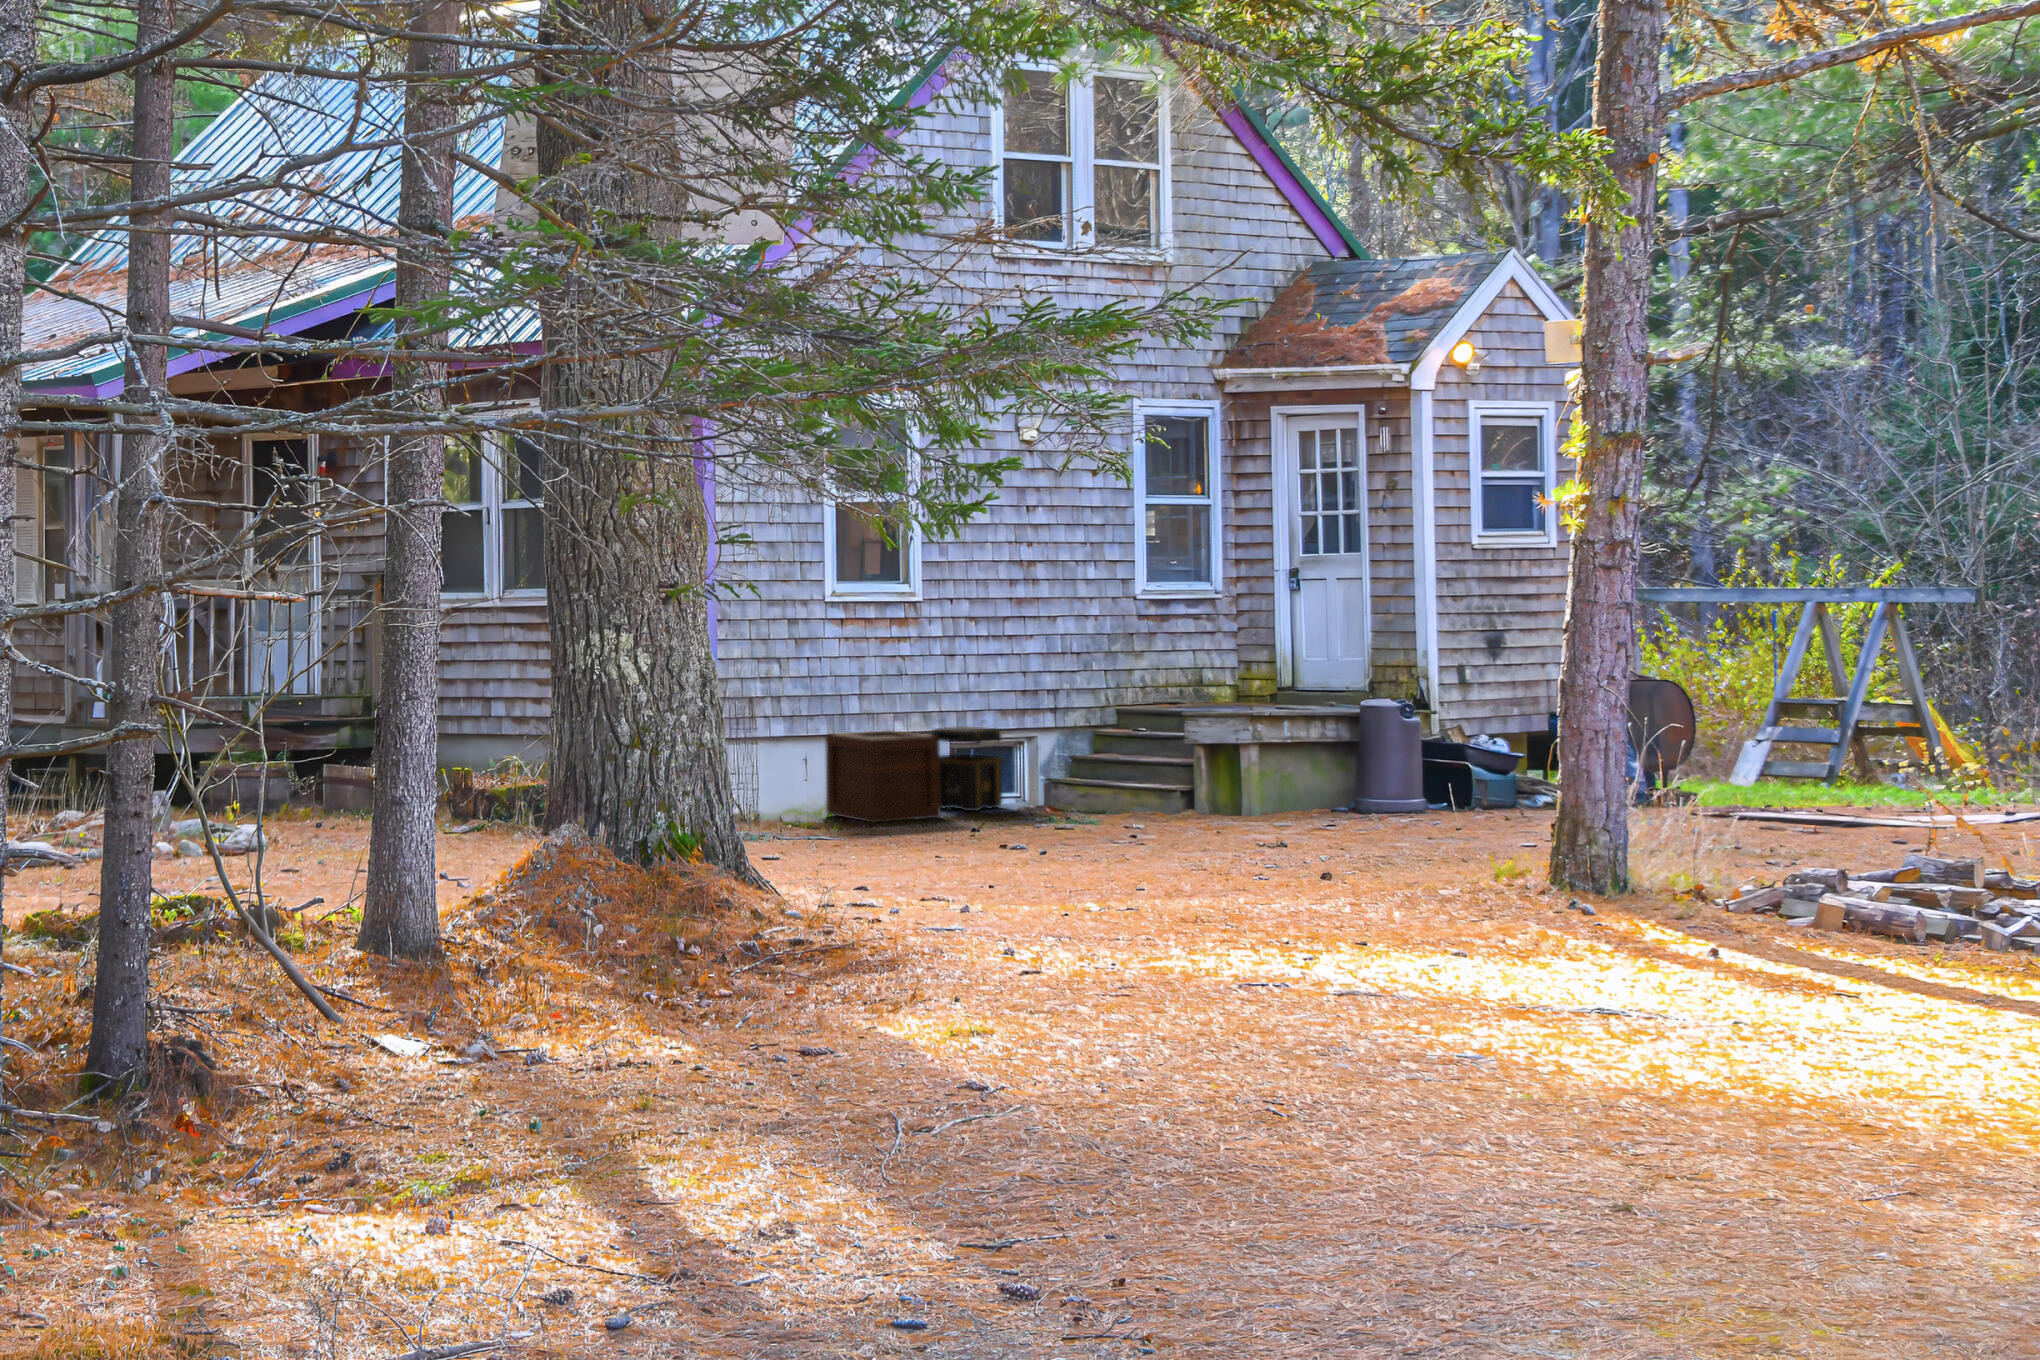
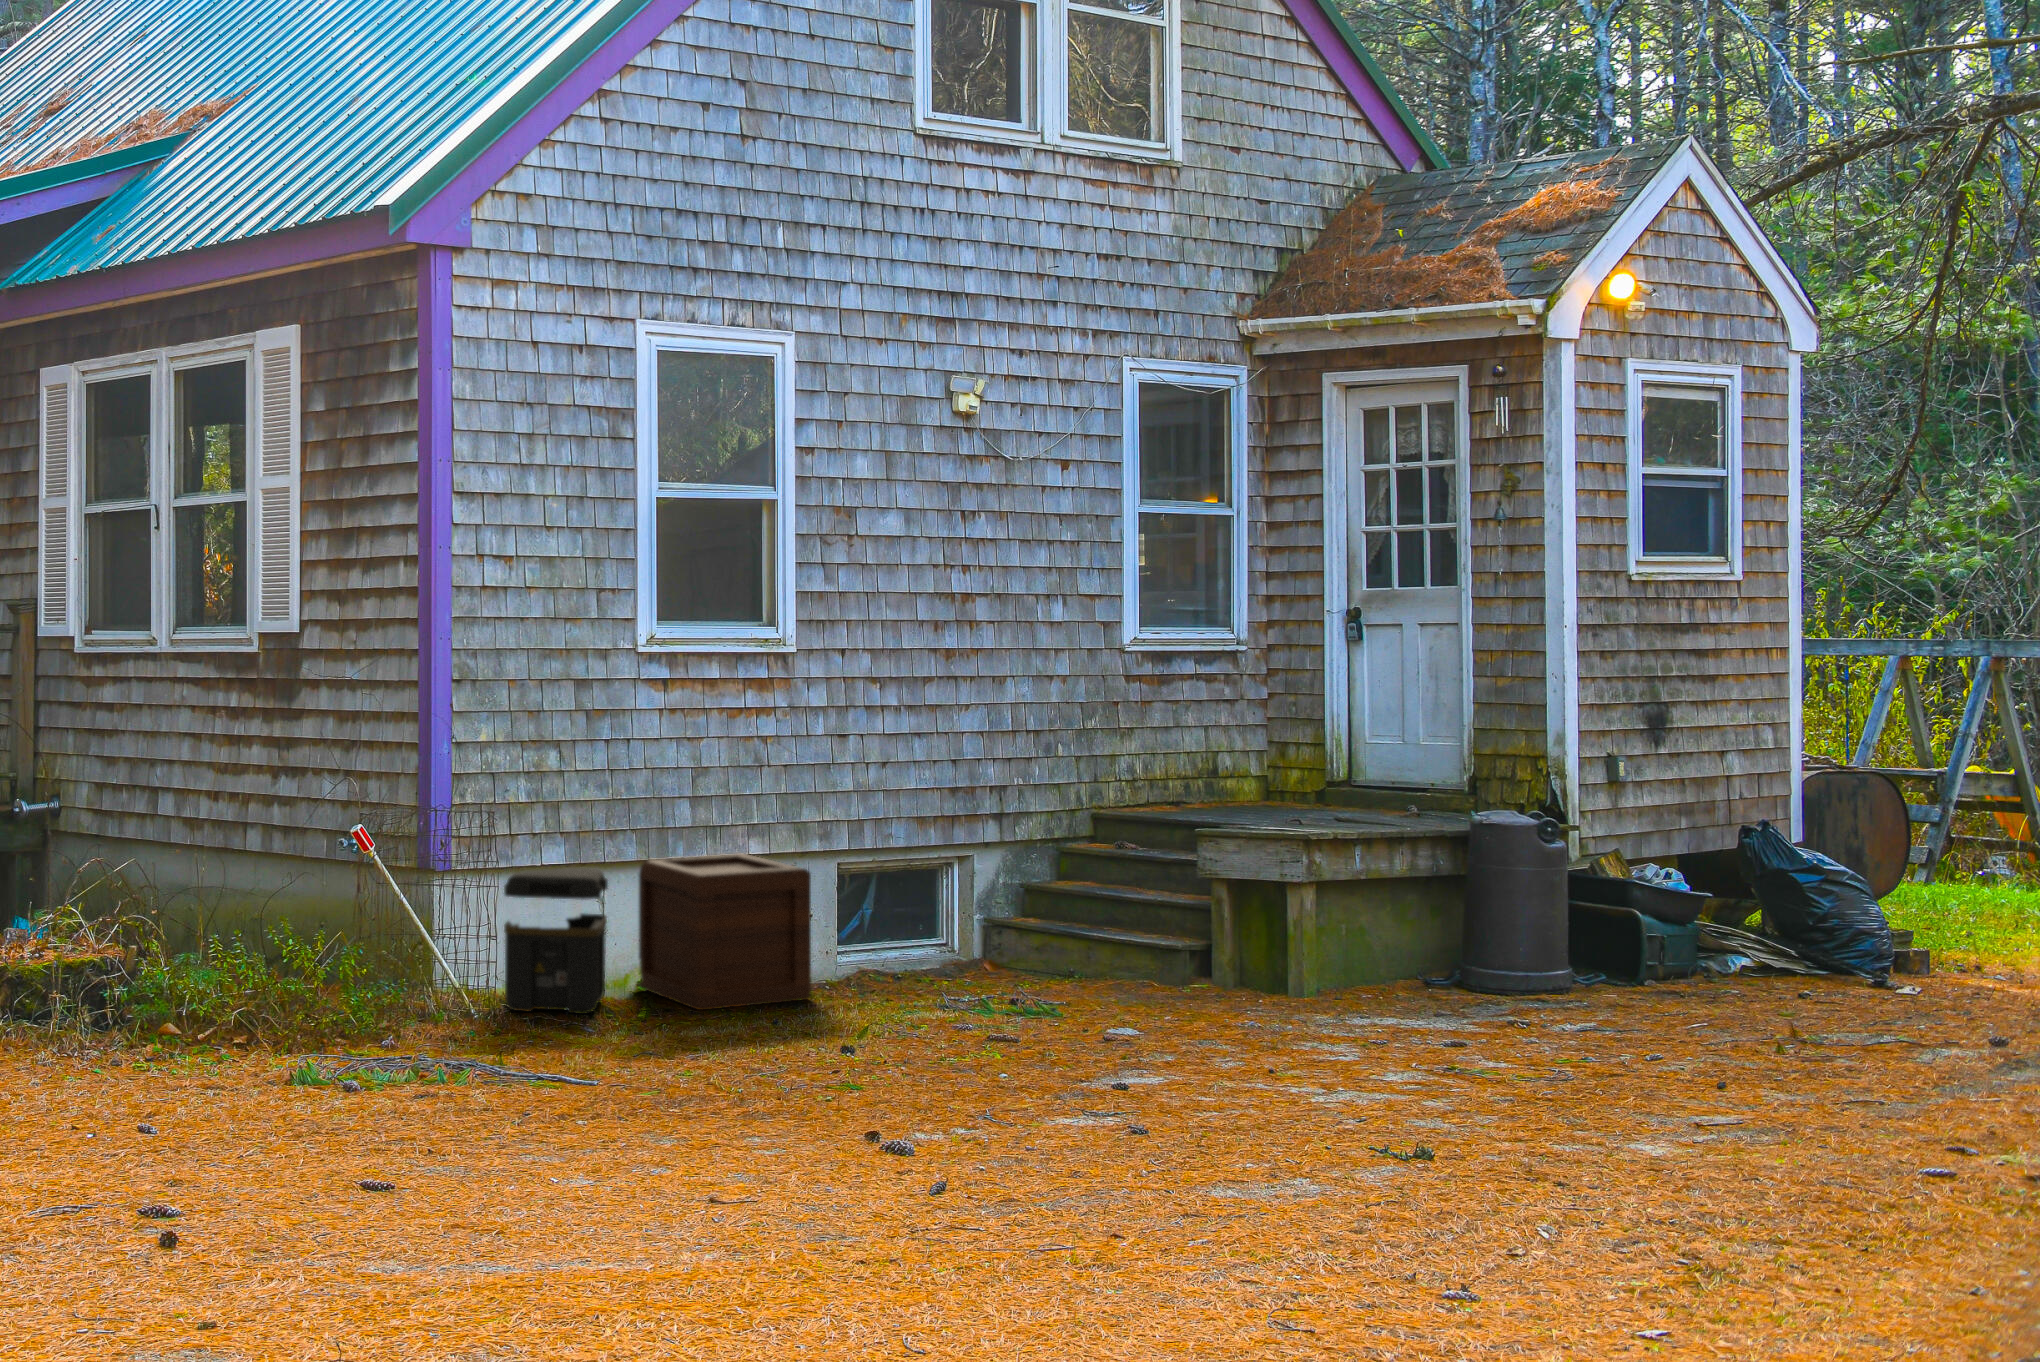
toolbox: present [930,726,1003,811] -> present [504,868,608,1014]

